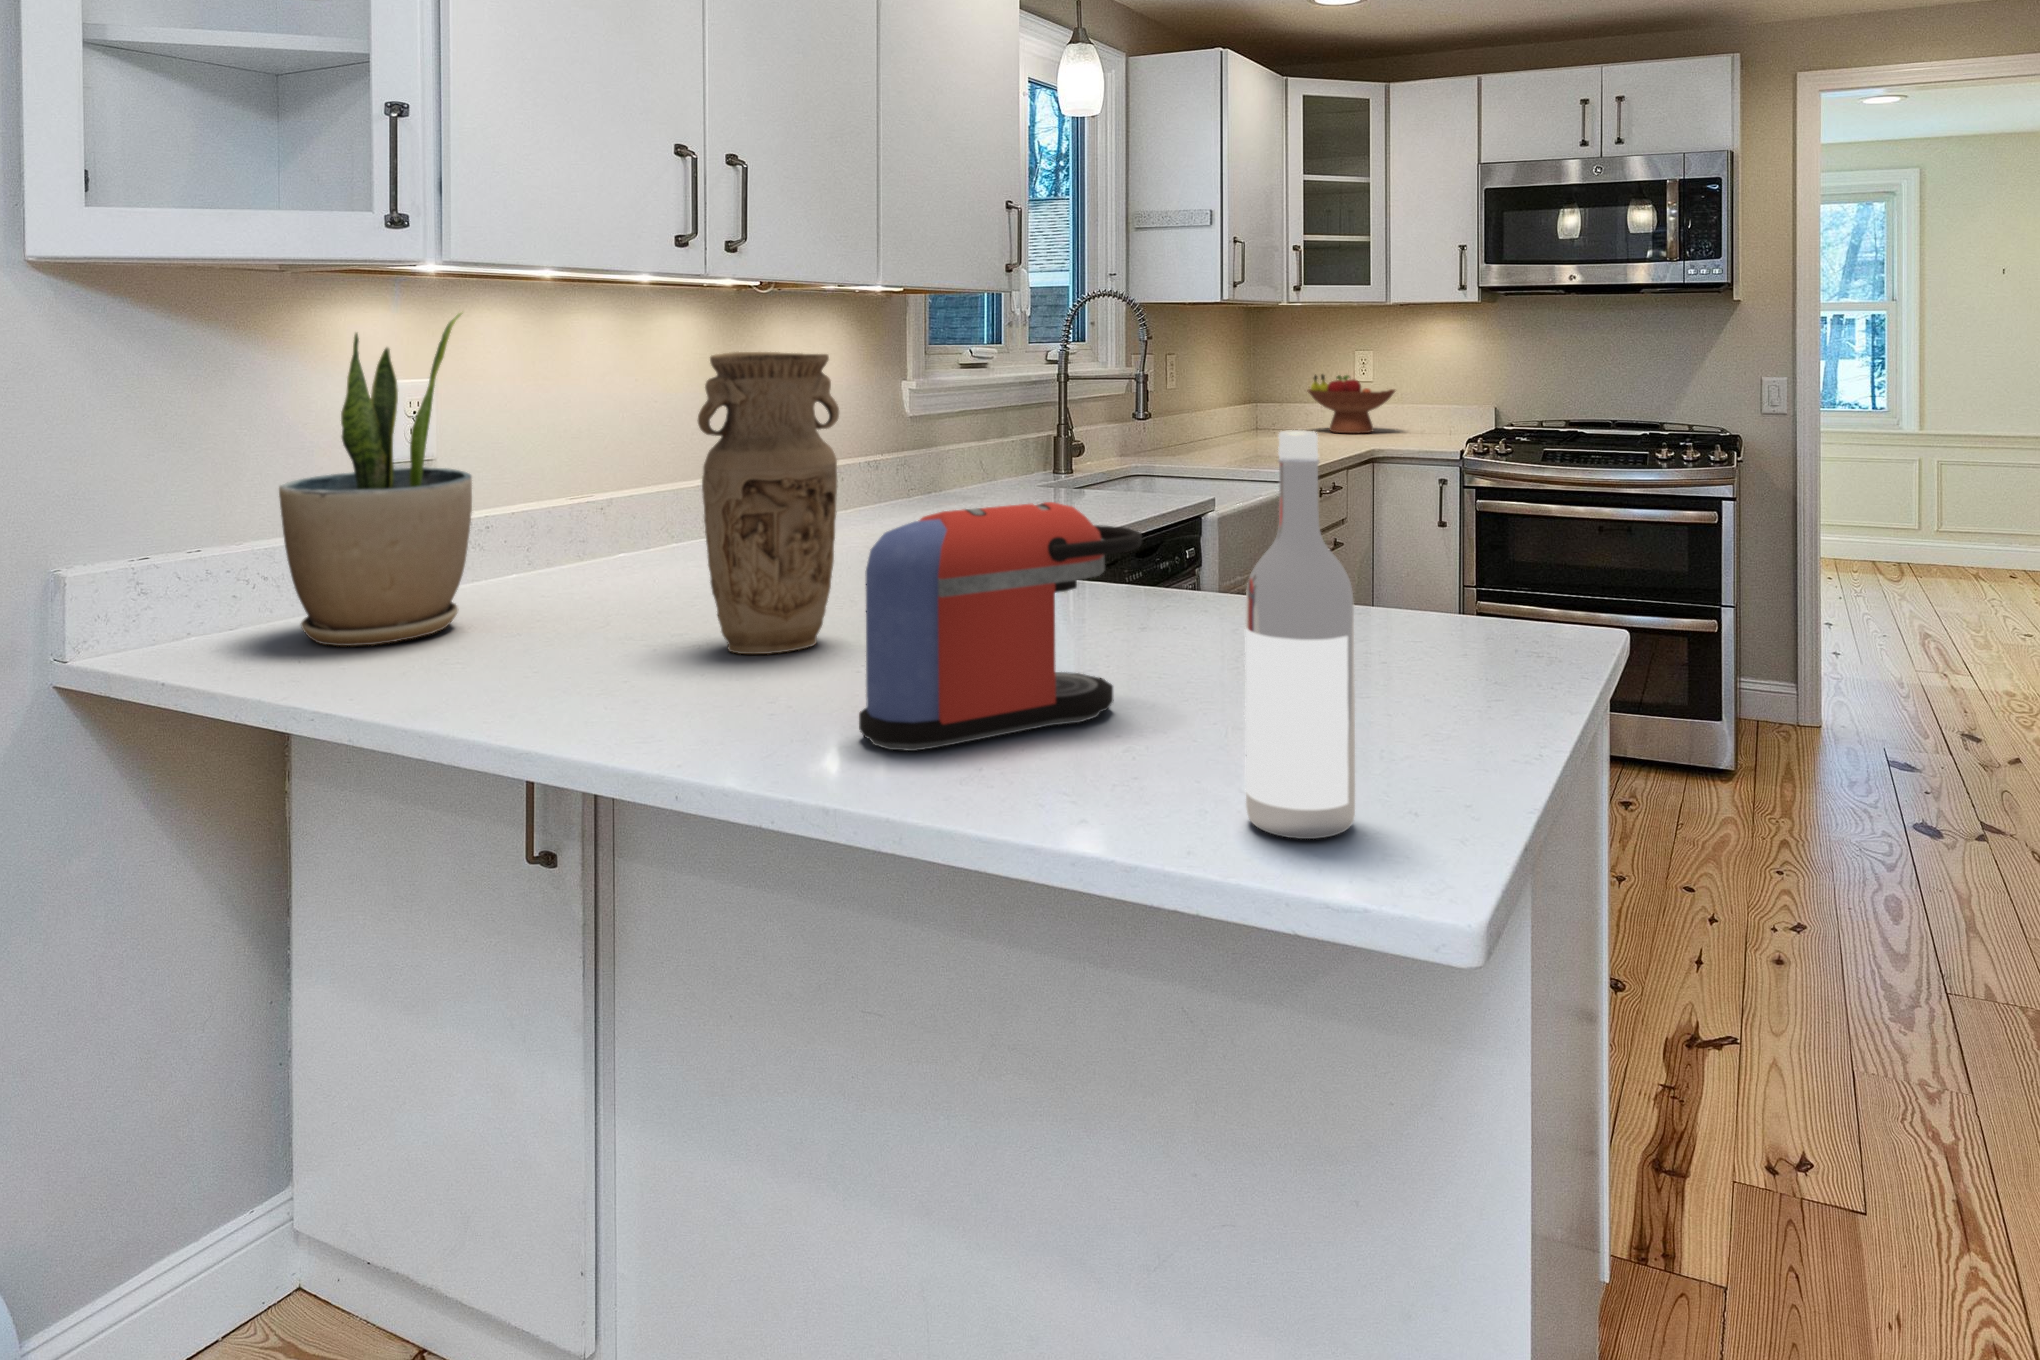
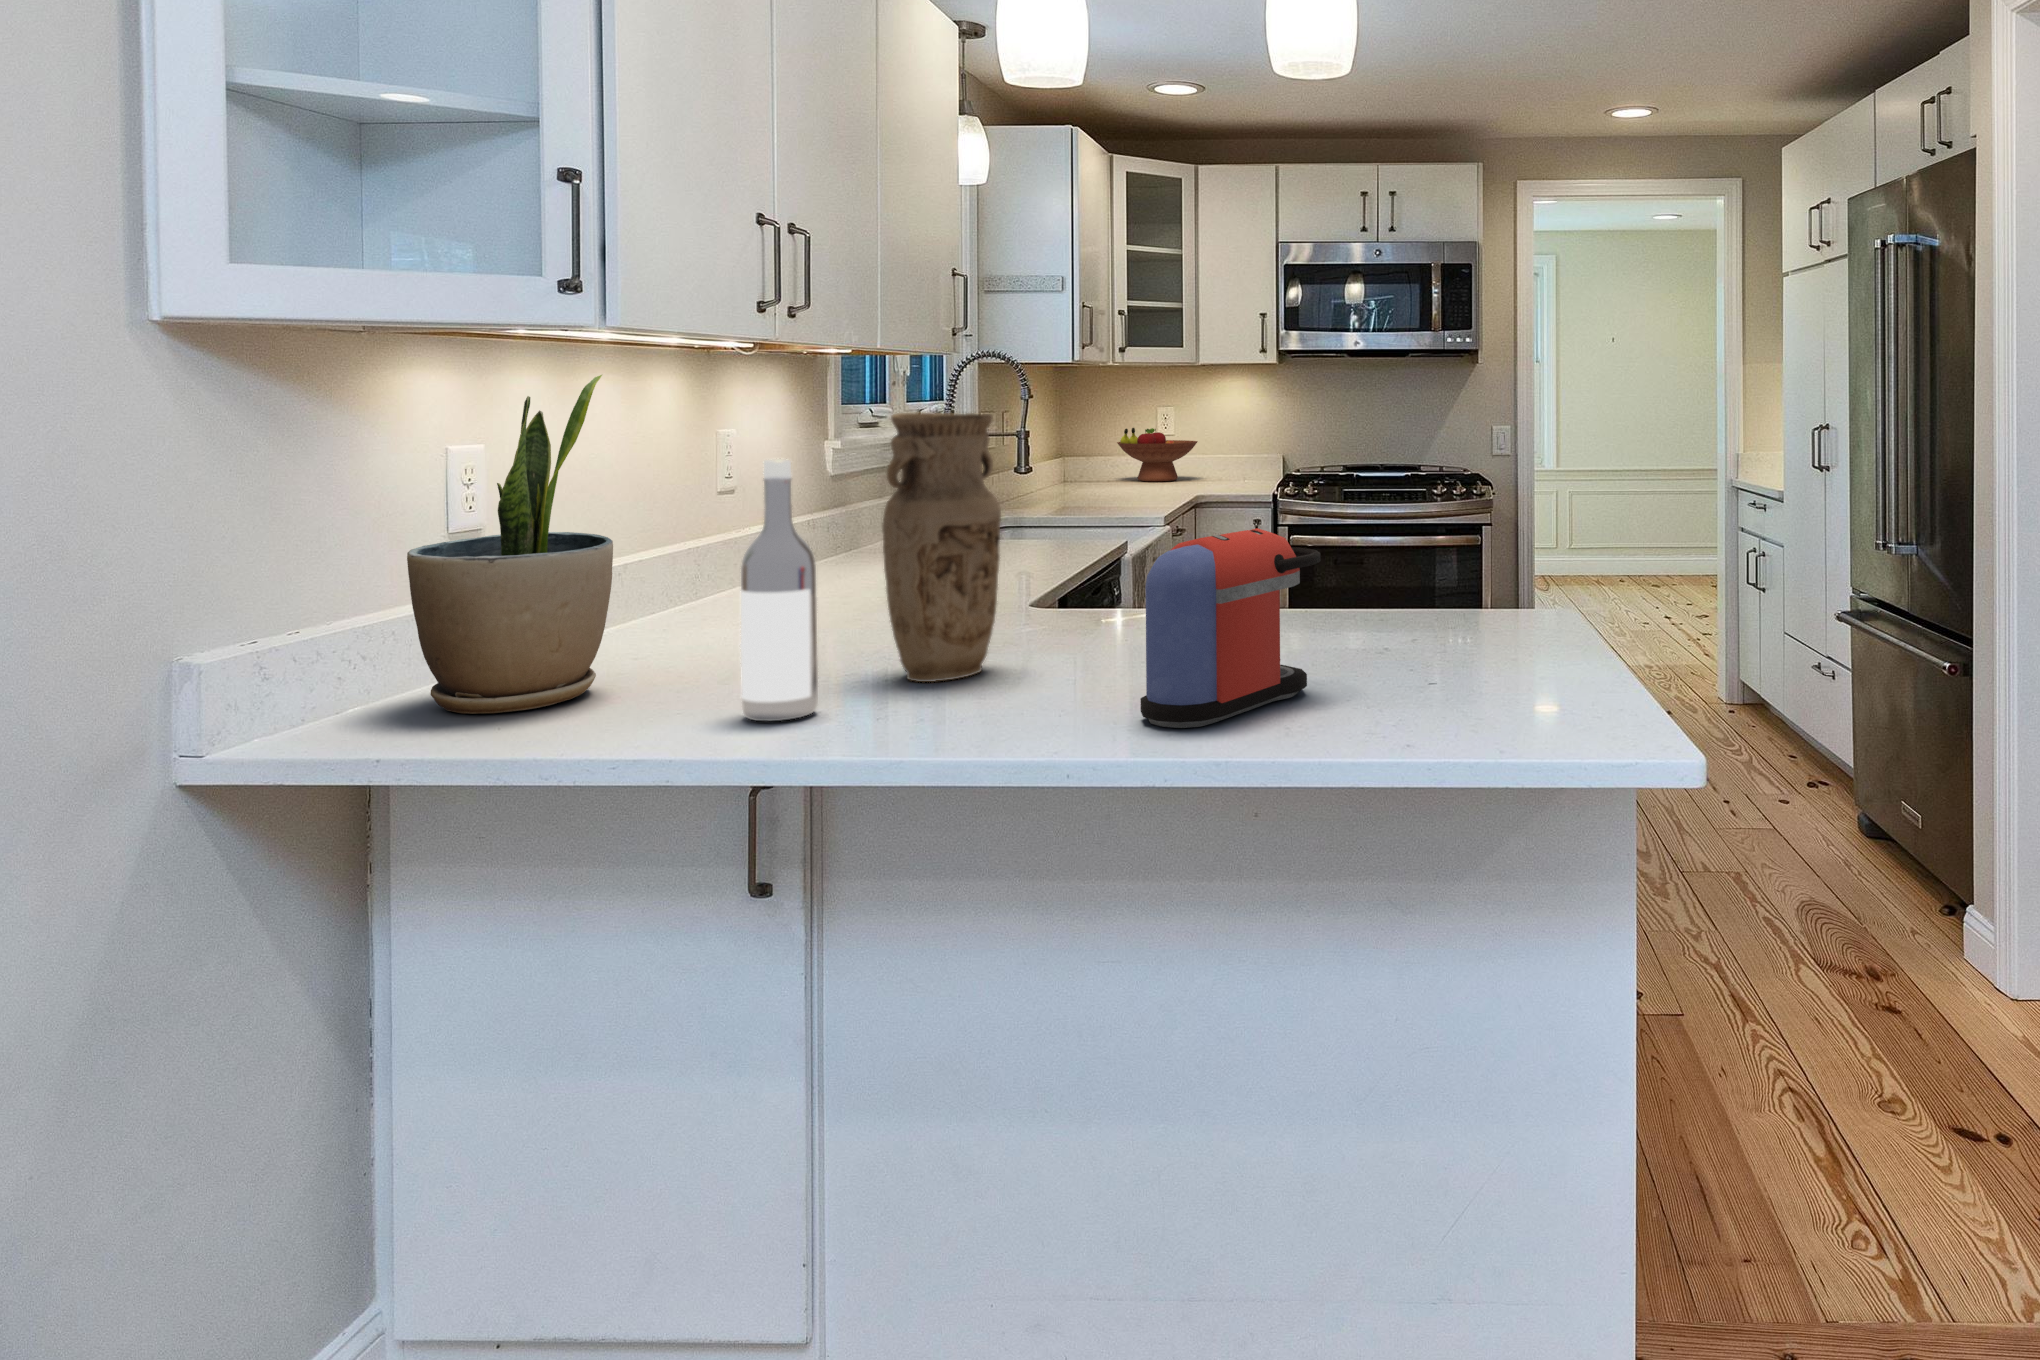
wine bottle: present [1244,430,1355,839] -> present [740,459,818,721]

